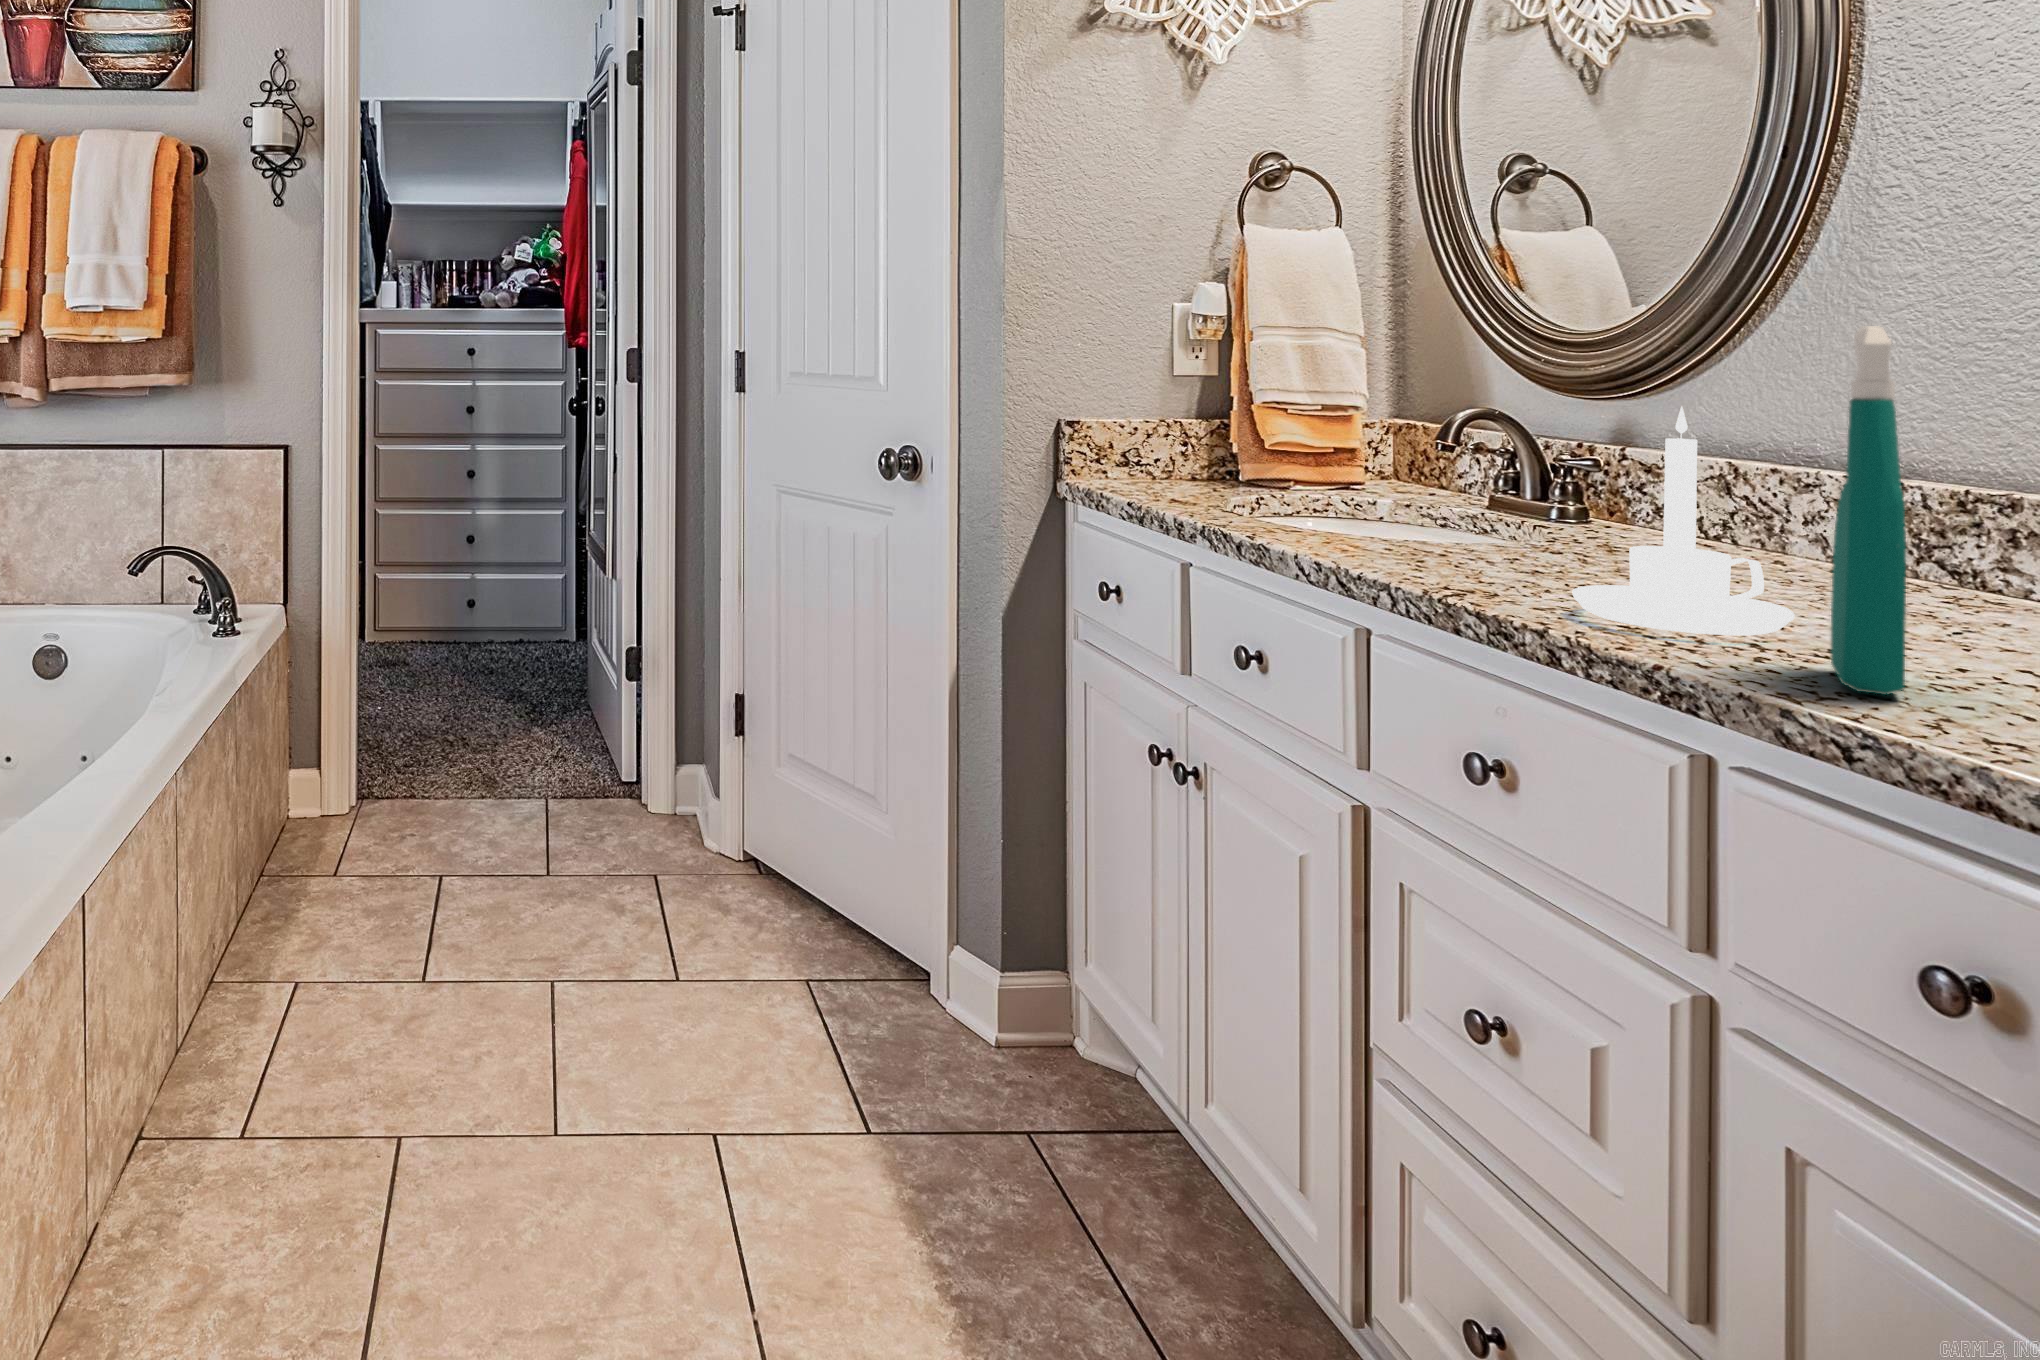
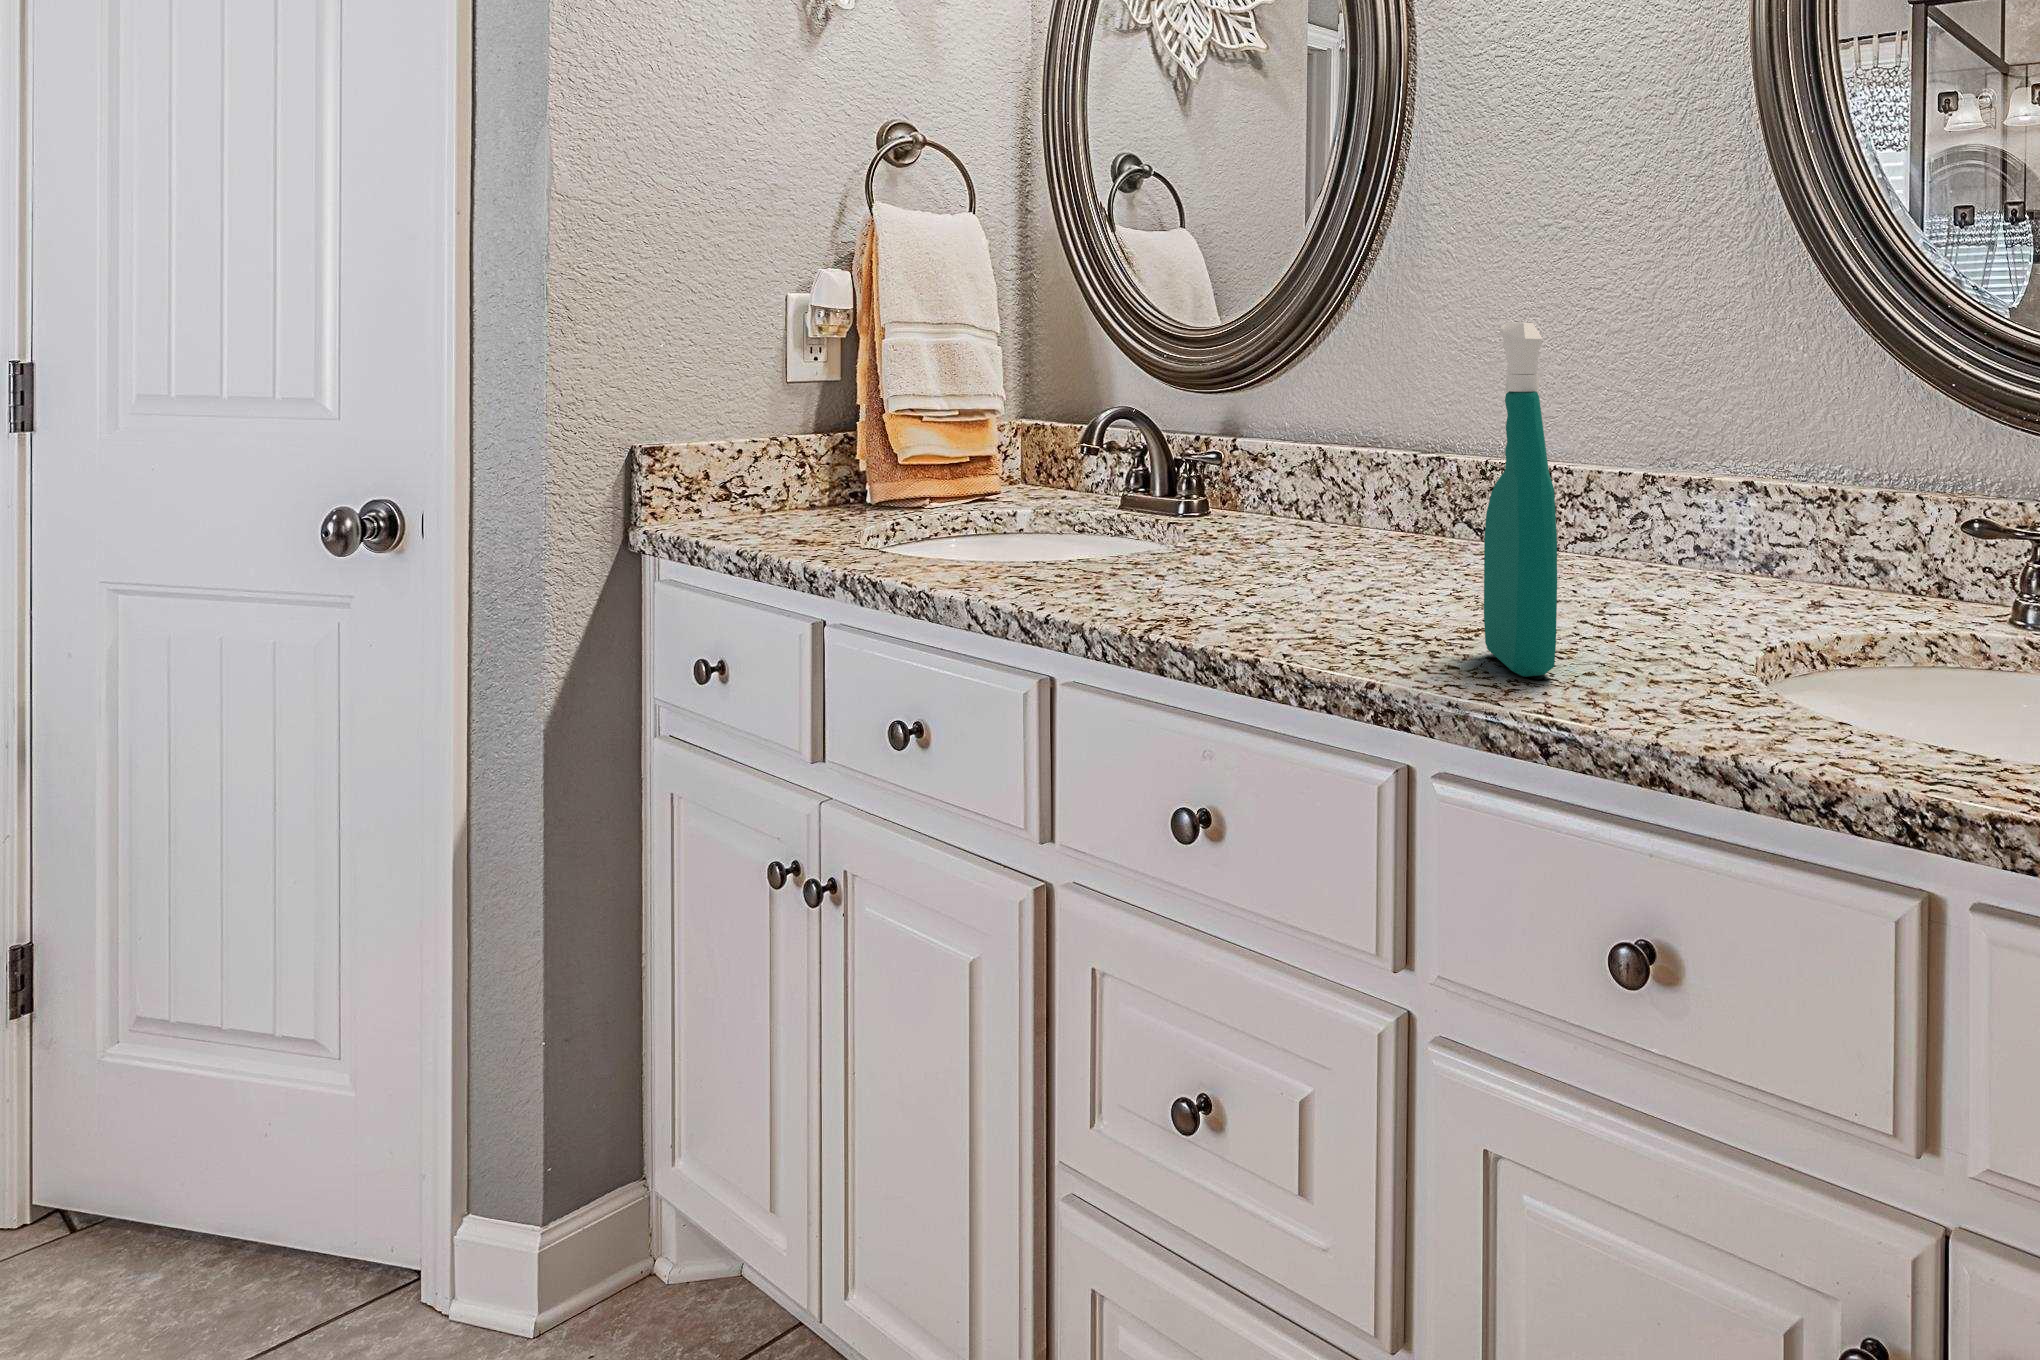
candle holder: present [1573,406,1794,635] -> none [1264,403,1435,635]

